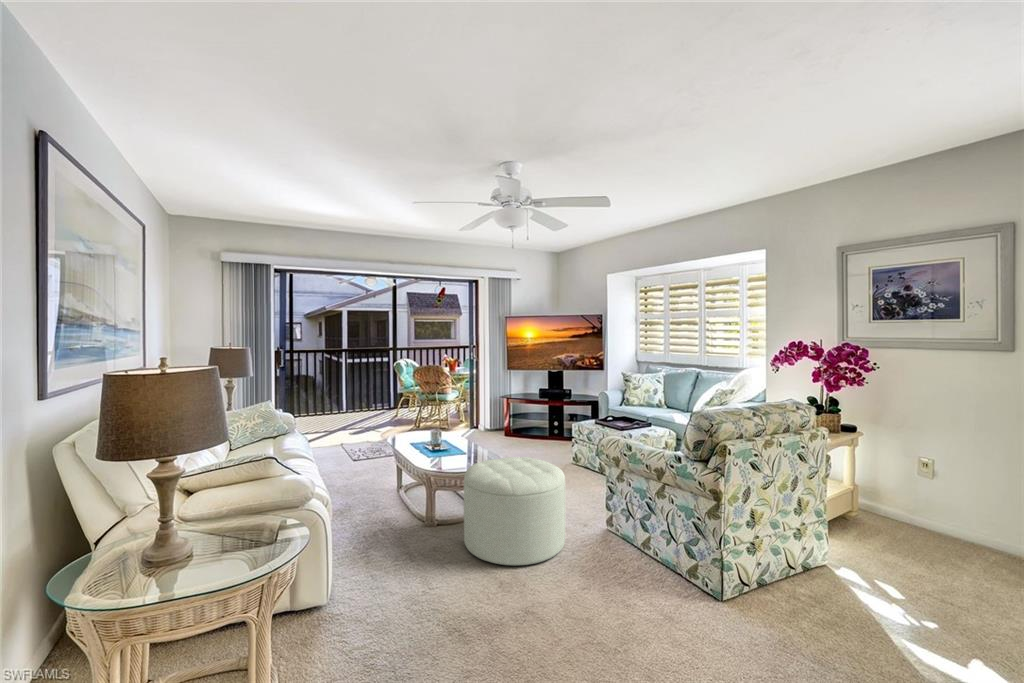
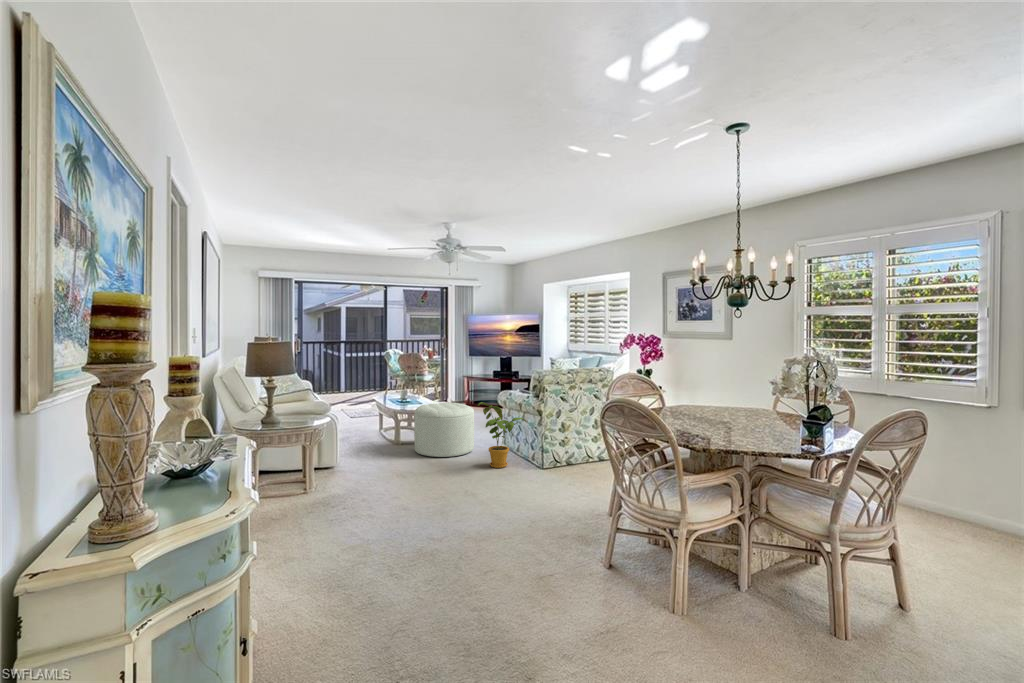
house plant: none [592,471,679,601] -> present [478,402,526,468]

